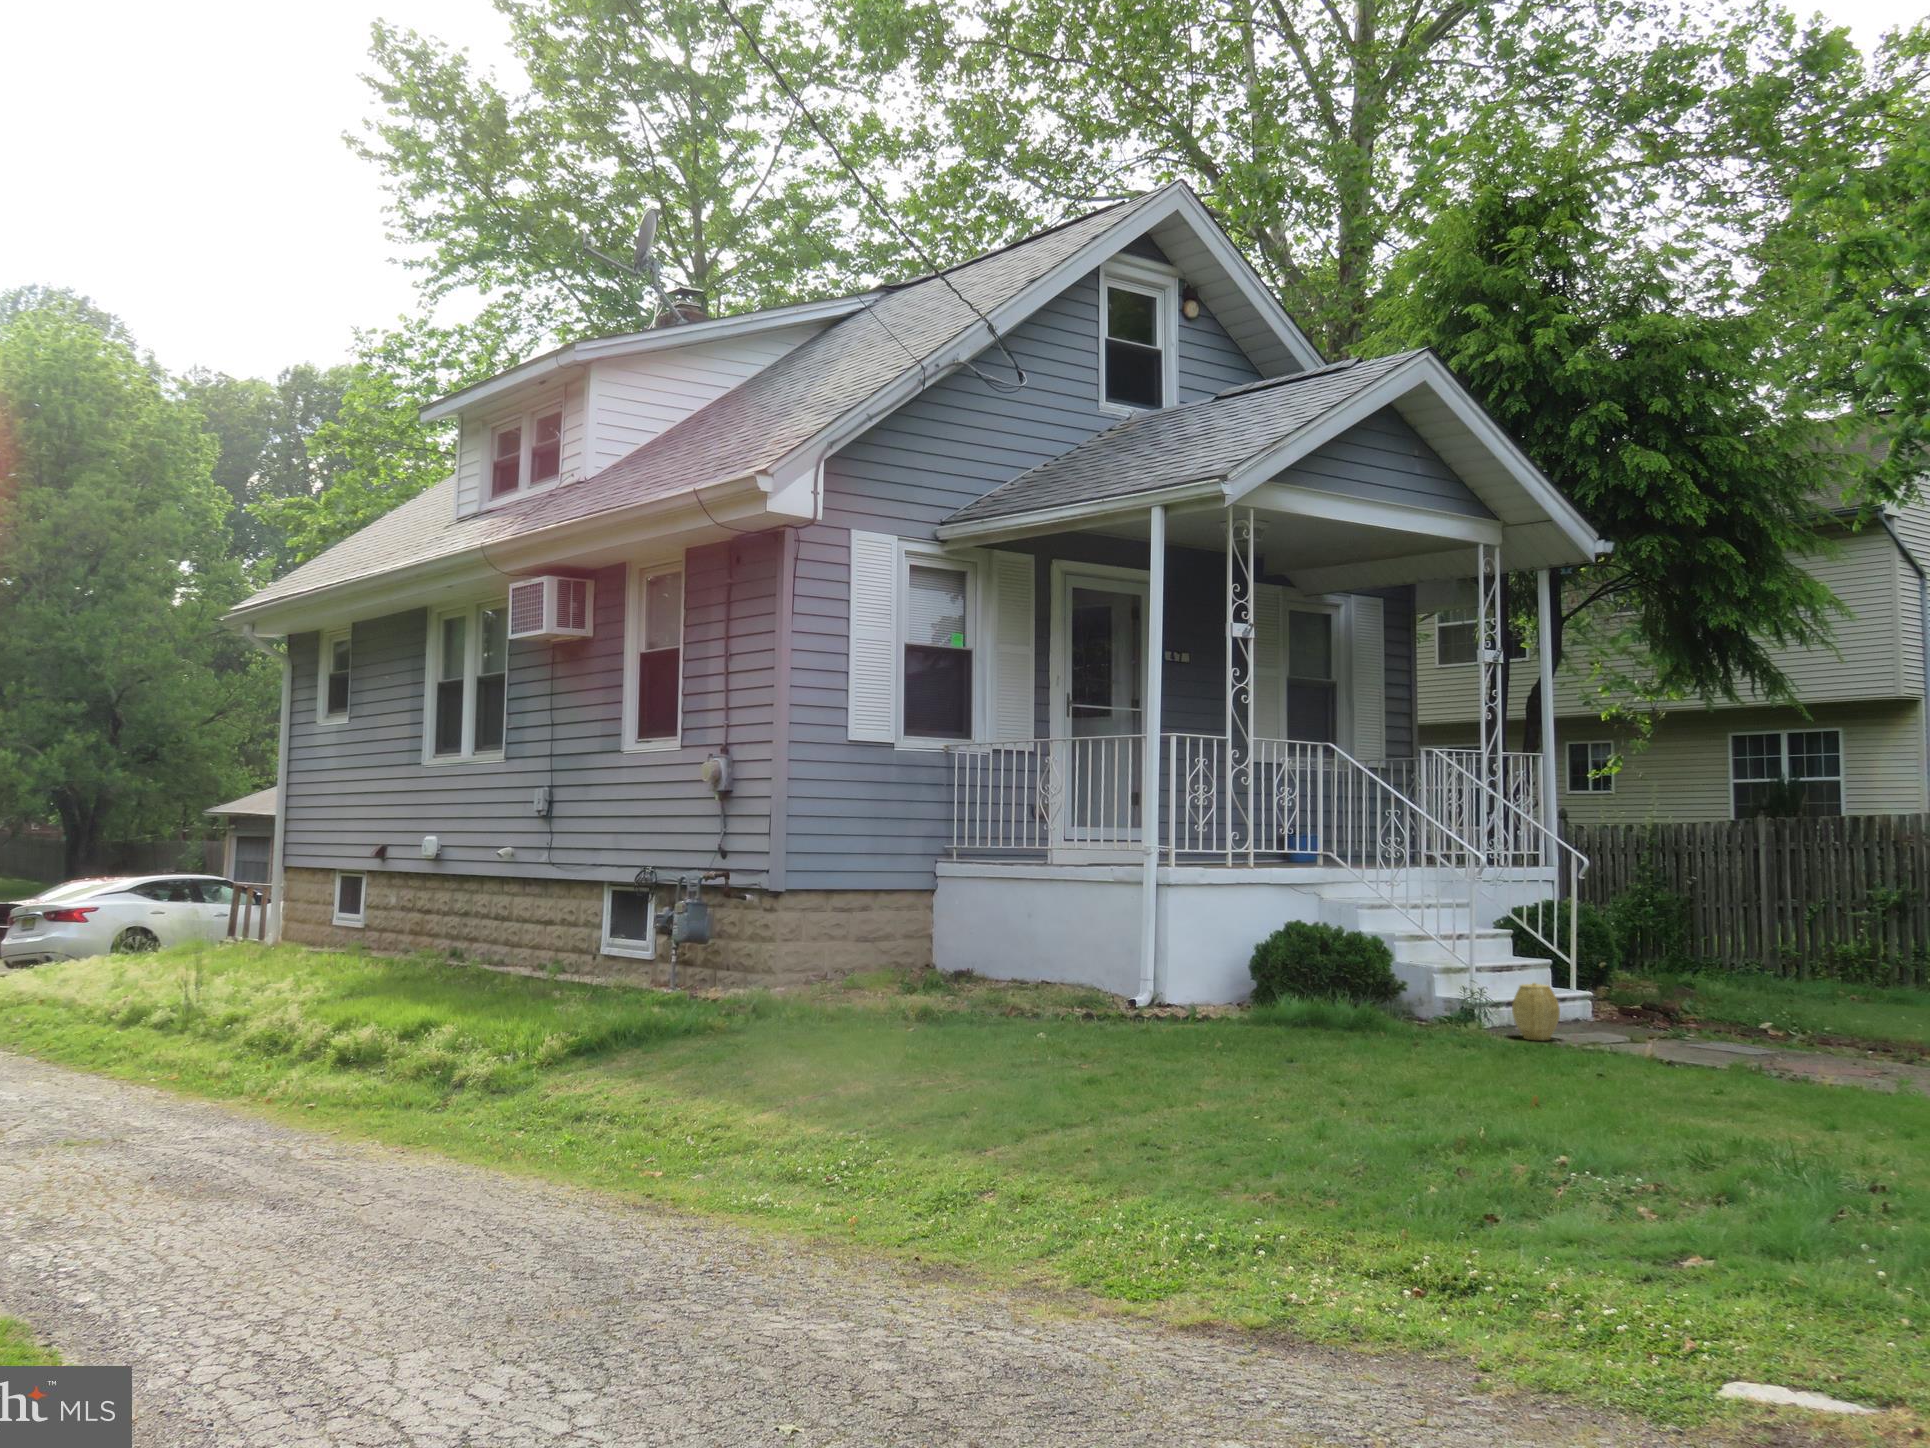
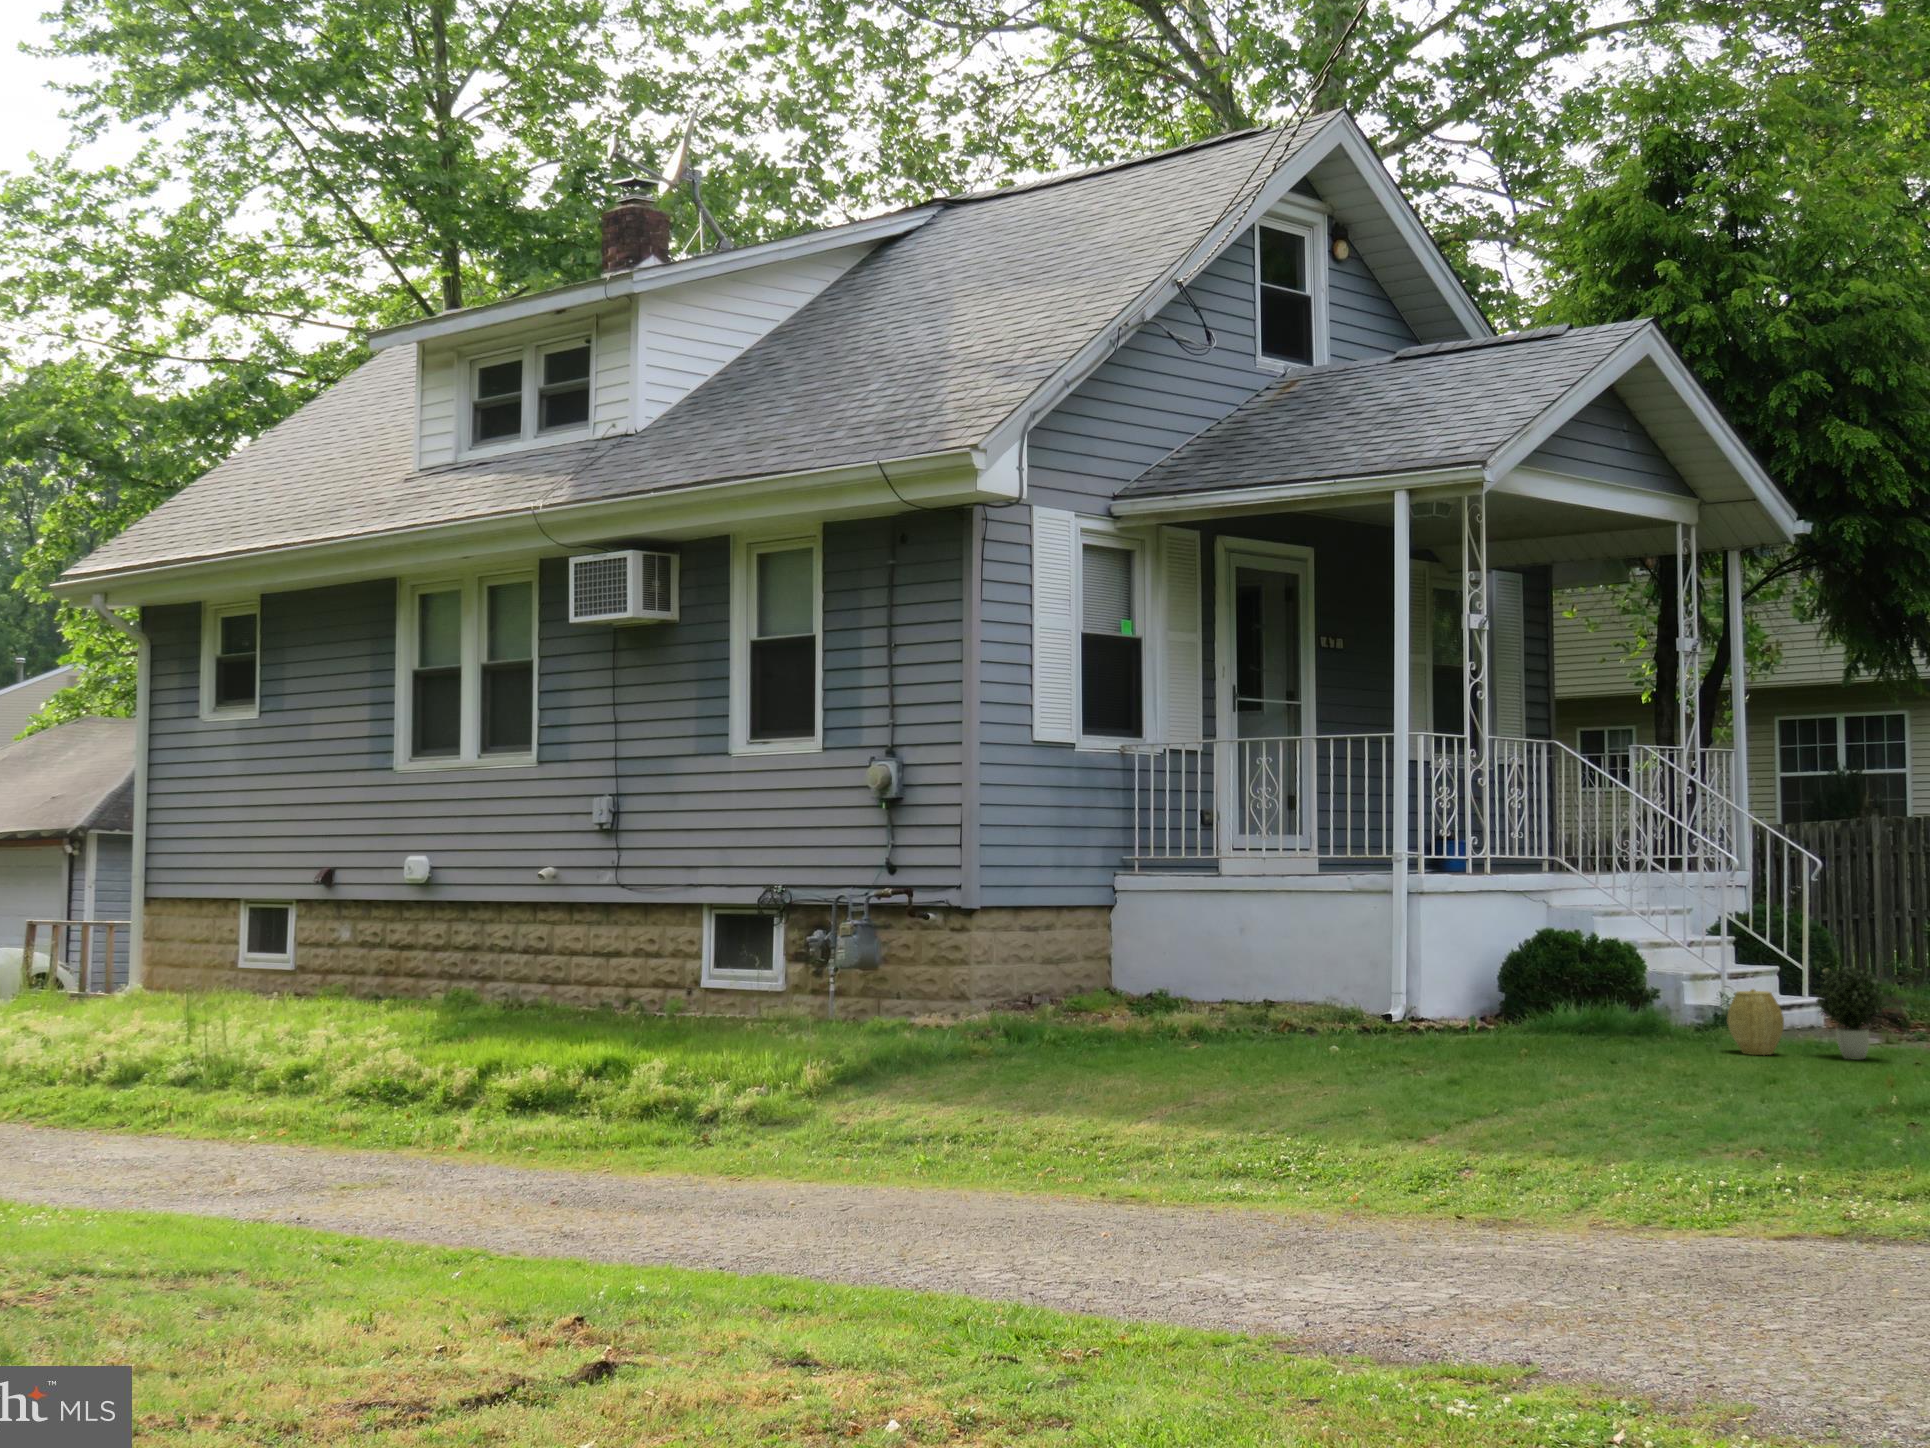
potted plant: none [1585,963,1648,1045] -> present [1814,966,1887,1060]

